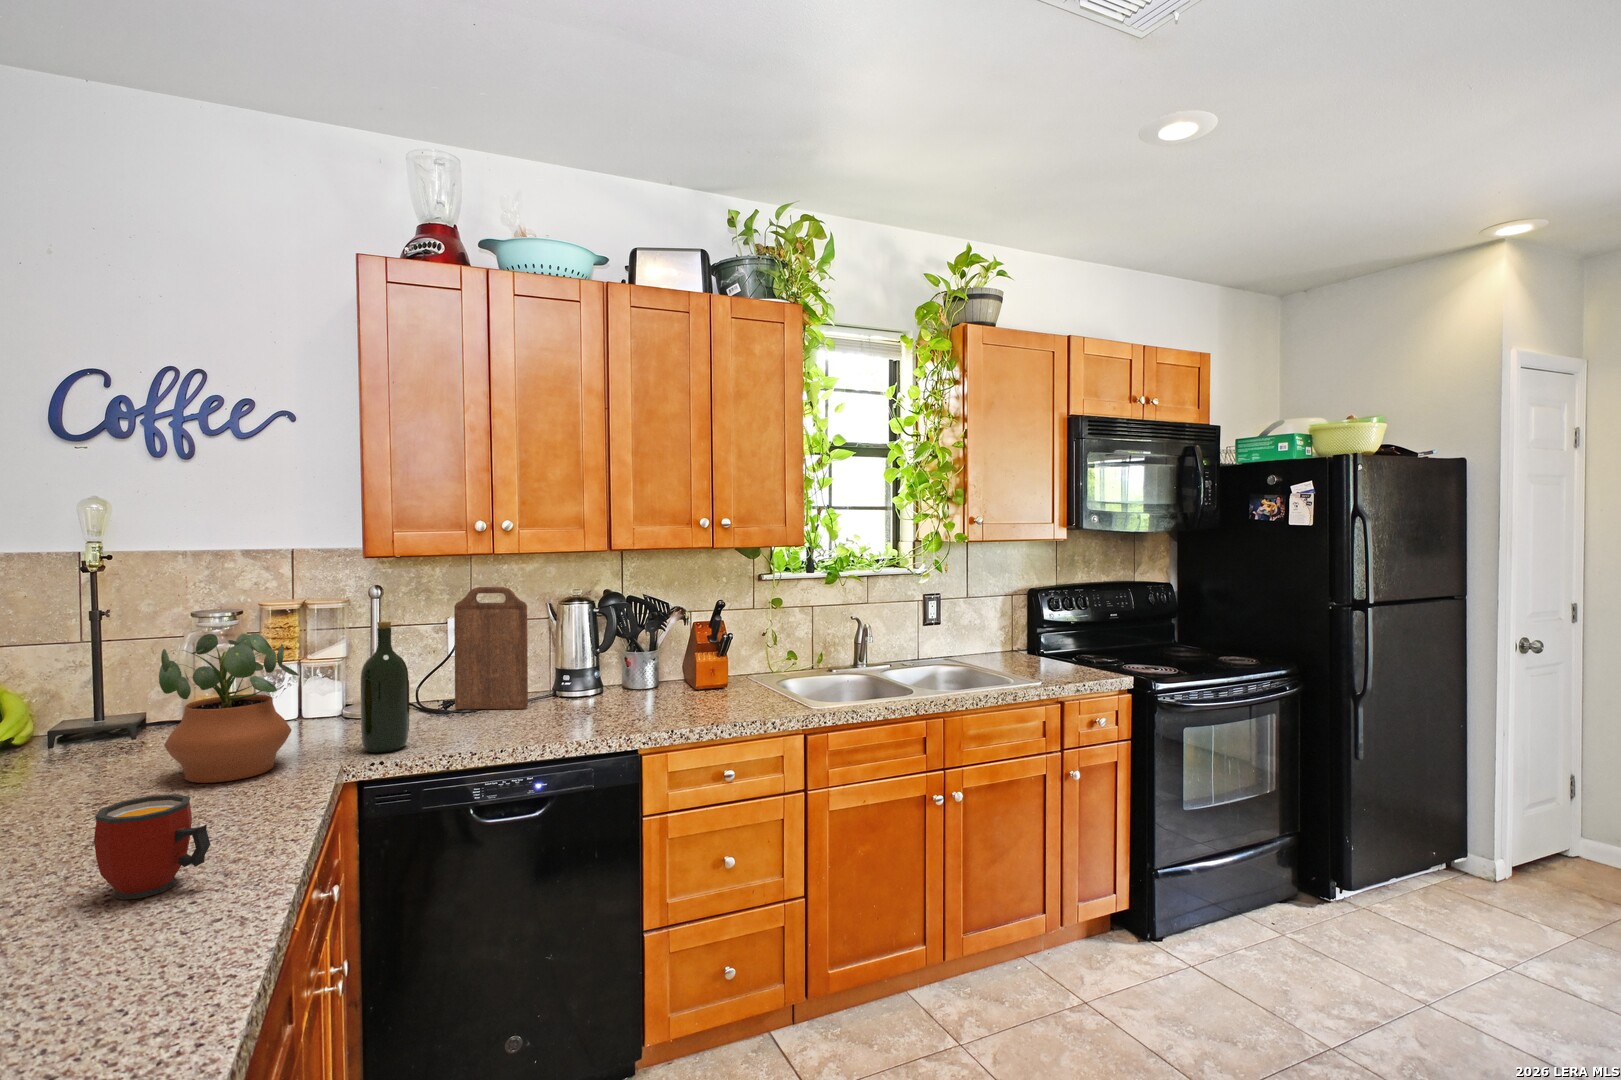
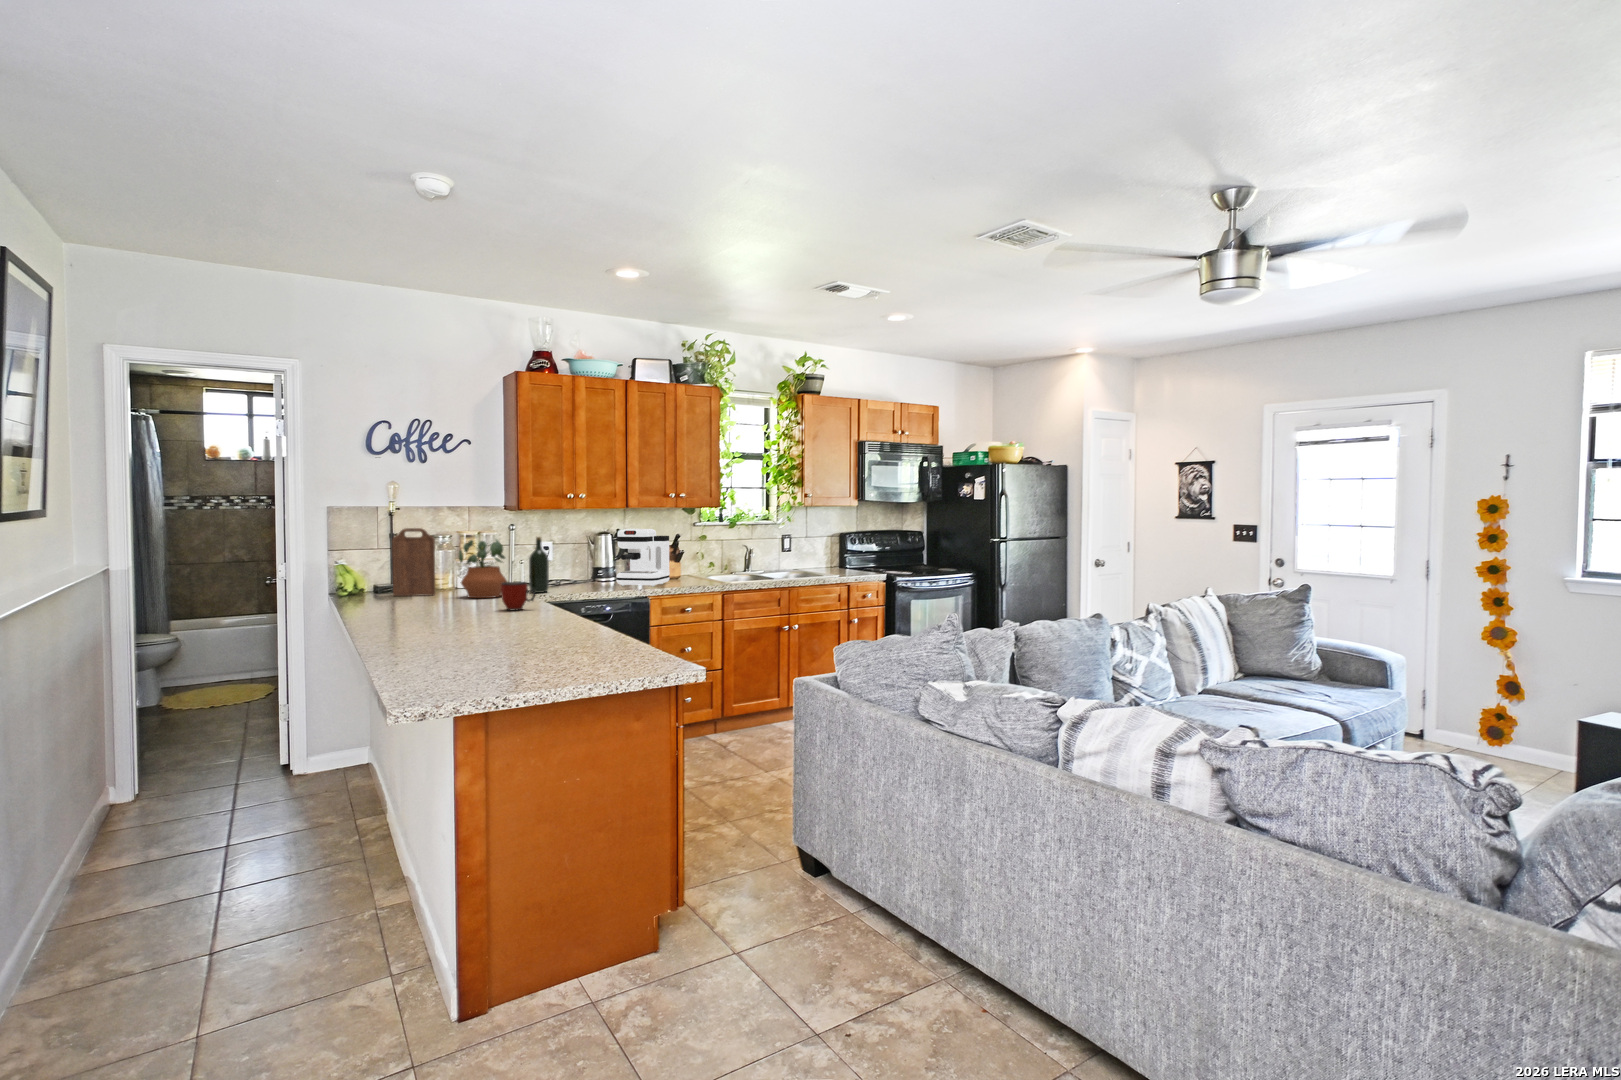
cutting board: present [454,587,528,709] -> present [392,528,435,596]
coffee maker: none [581,593,697,722] -> present [616,529,670,586]

